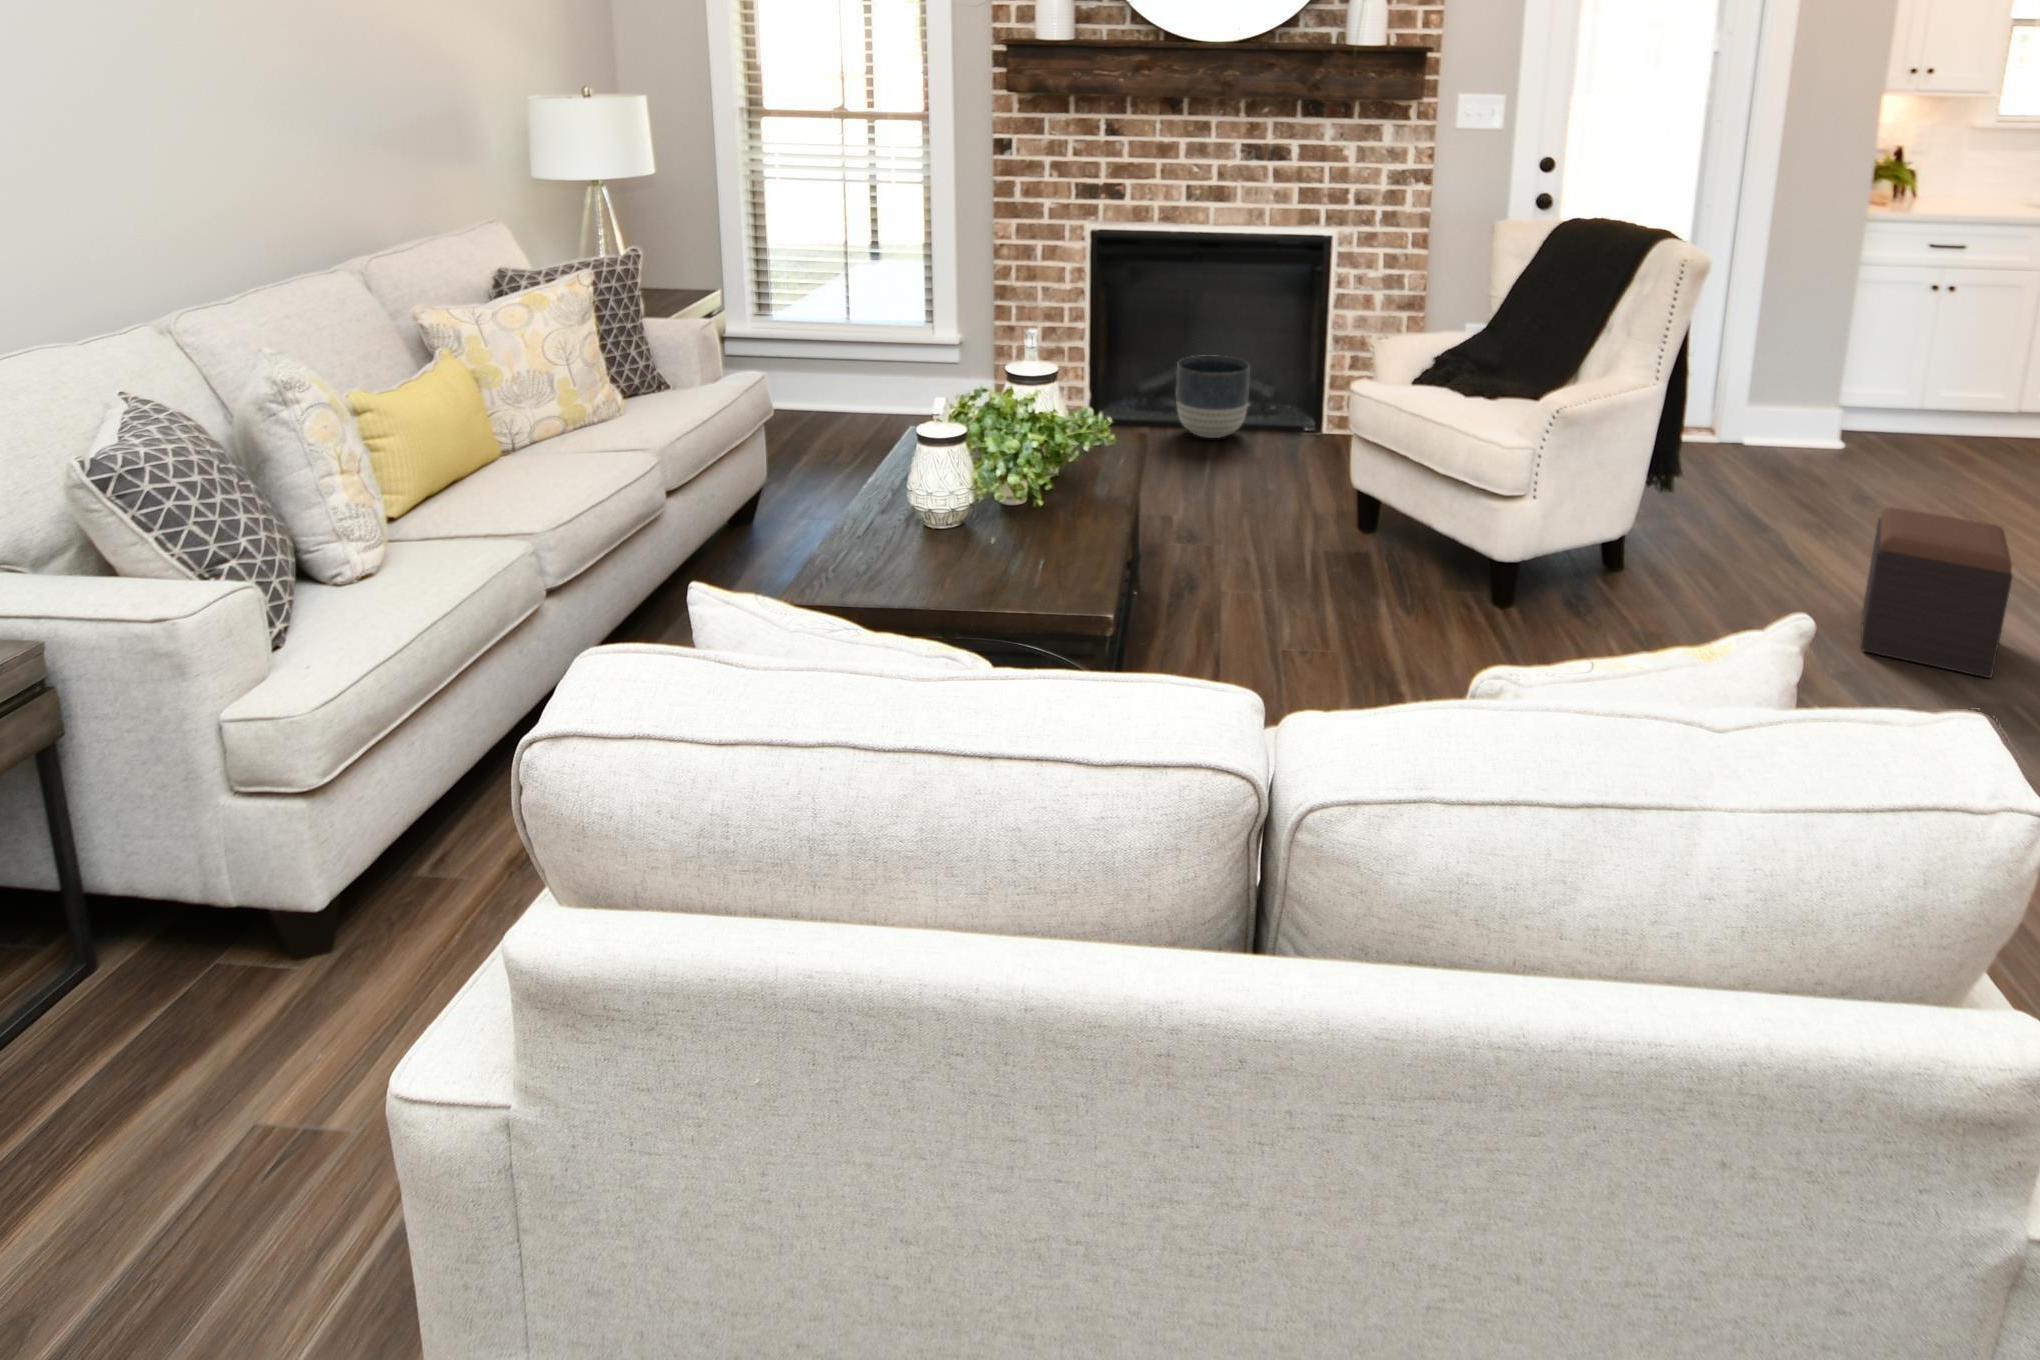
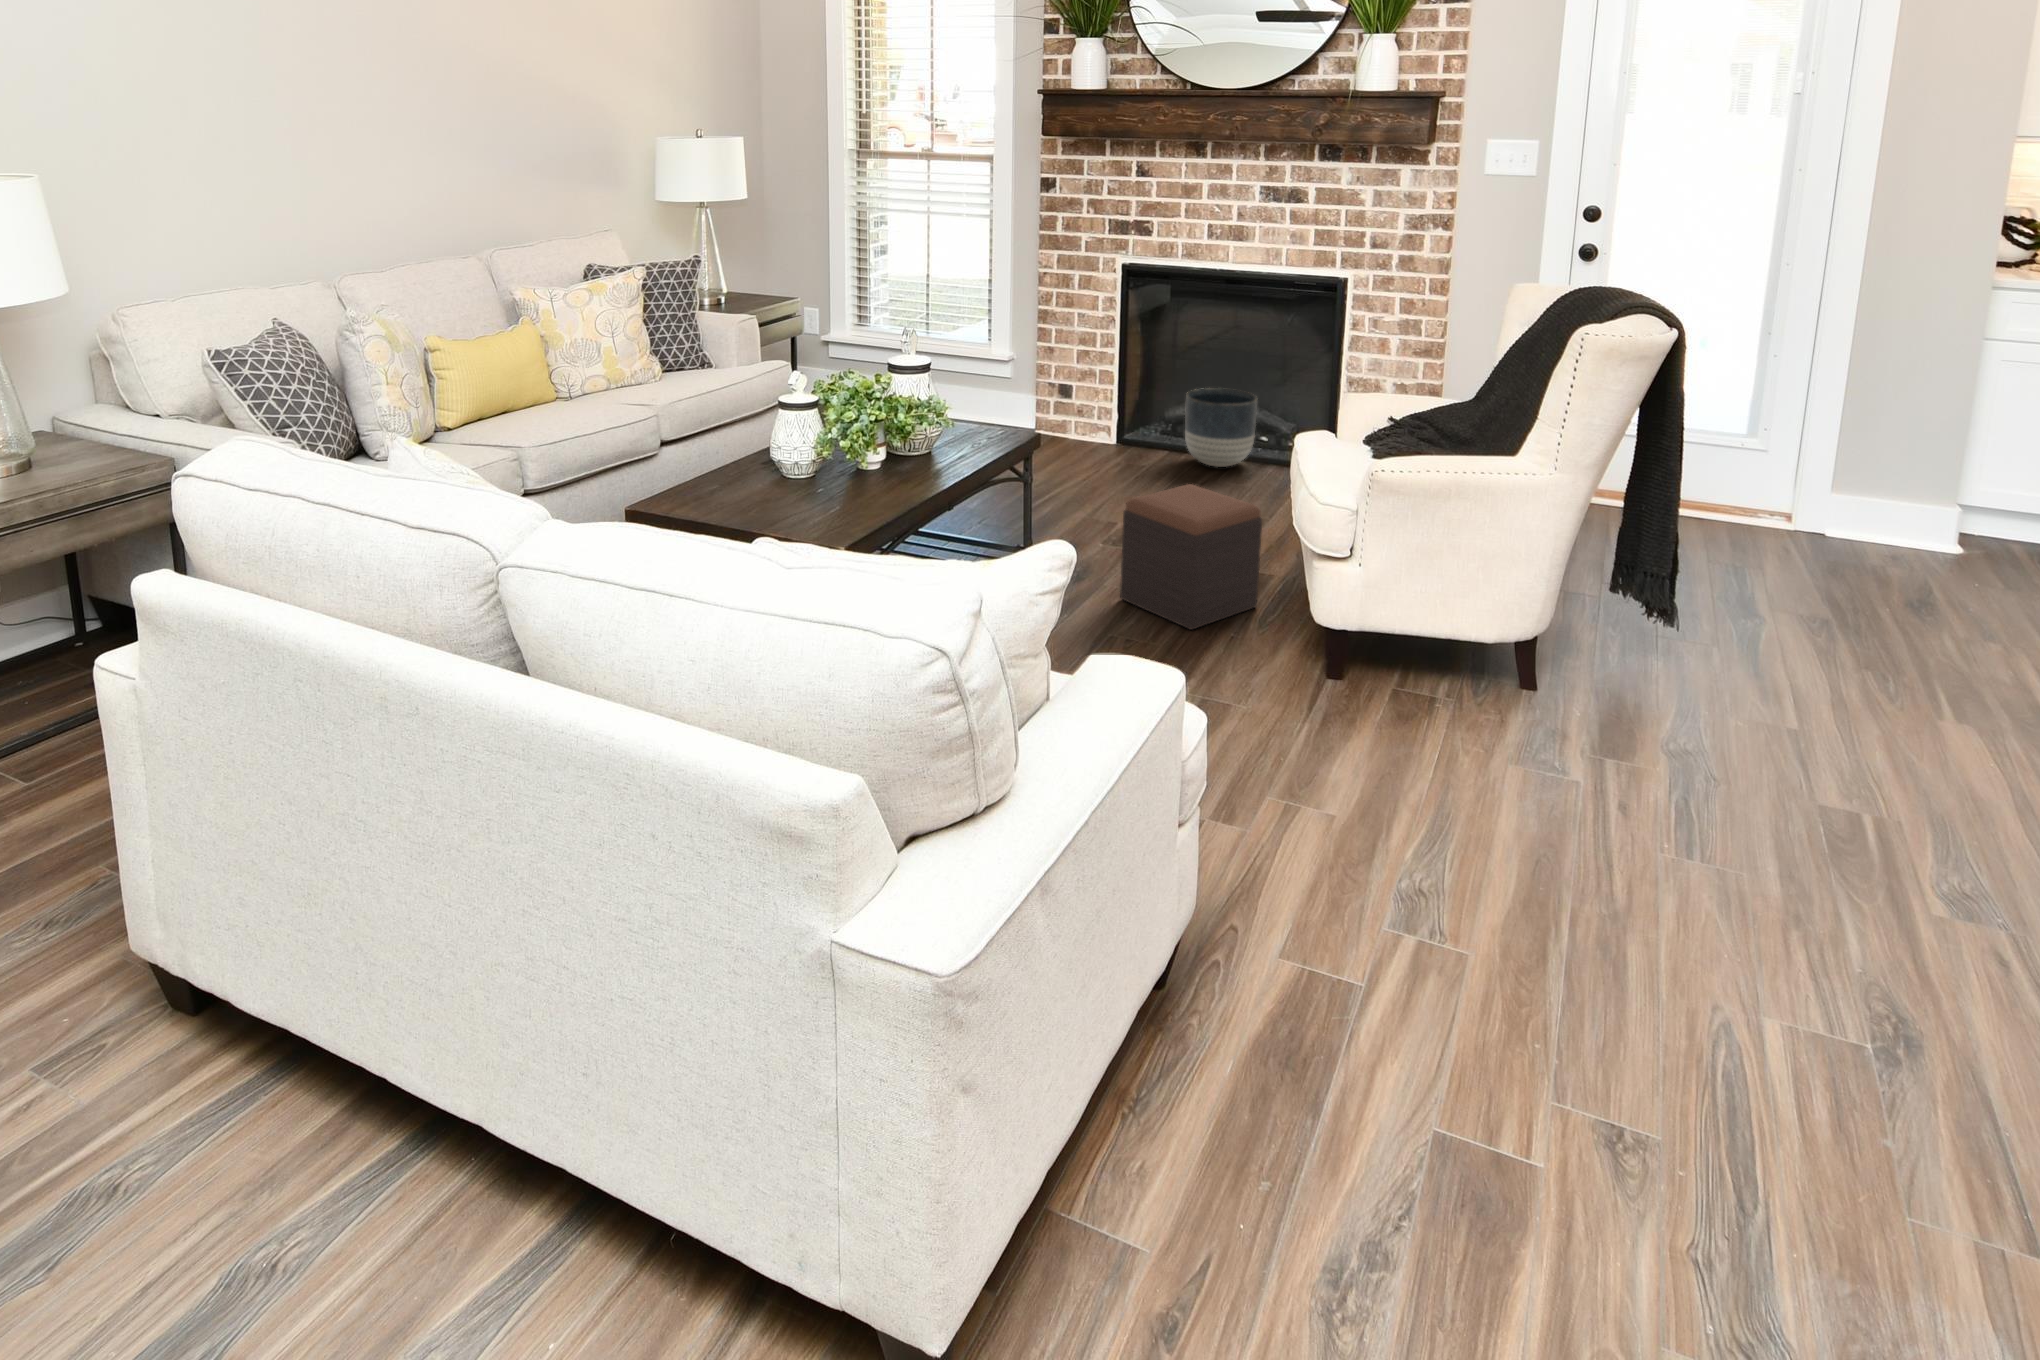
footstool: present [1861,507,2012,678] -> present [1120,484,1262,630]

